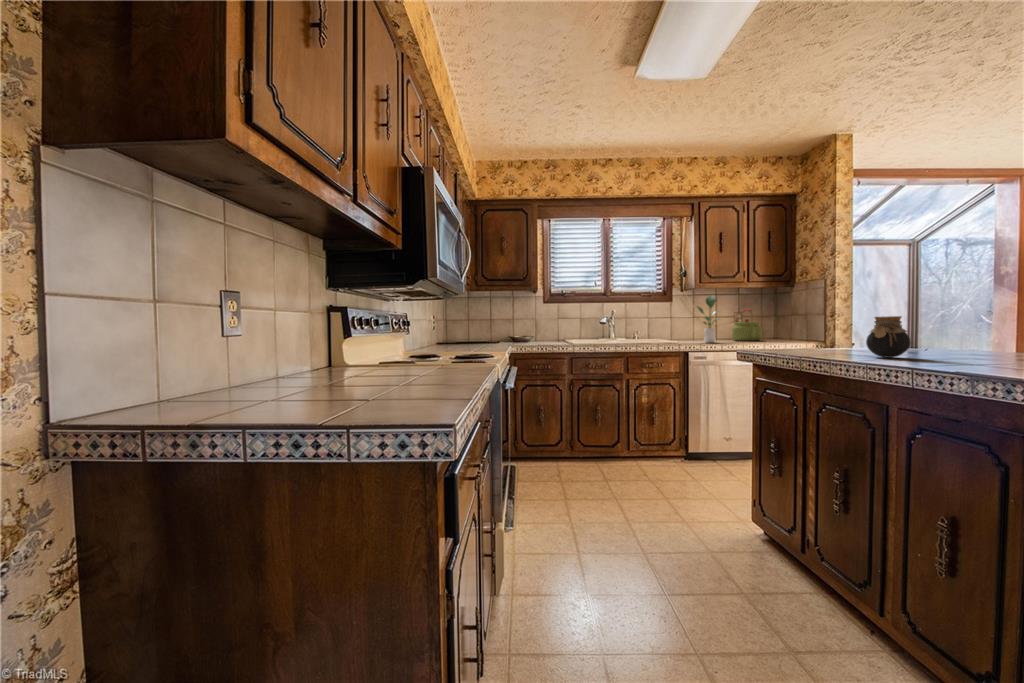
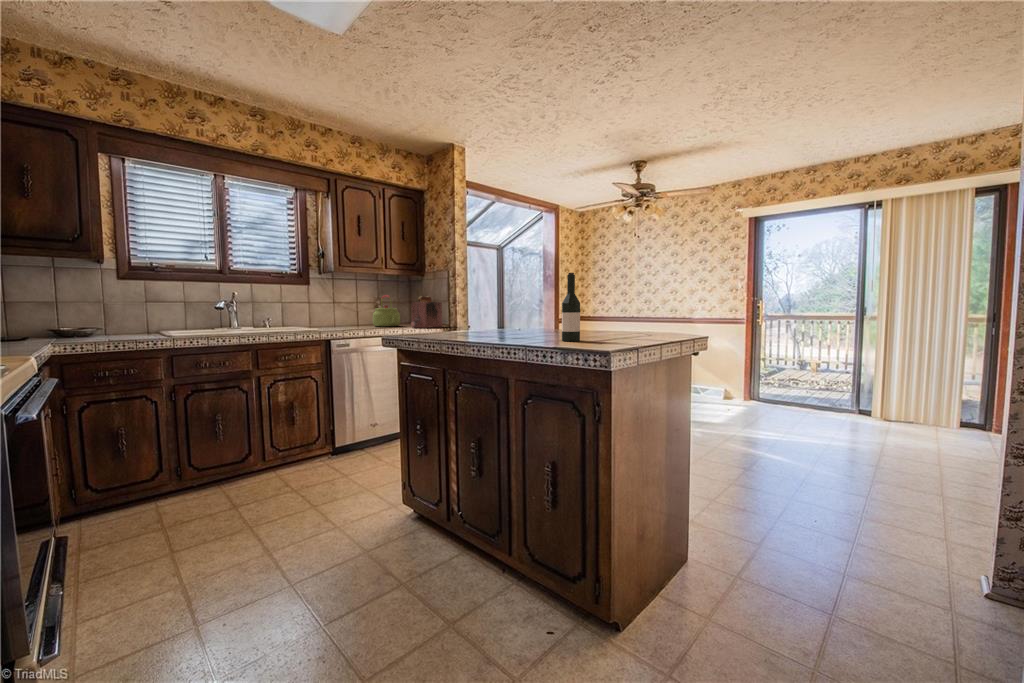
wine bottle: none [961,272,992,358] -> present [562,273,580,341]
potted plant: present [697,295,718,343] -> none [337,280,363,330]
toaster: none [772,309,812,342] -> present [411,296,442,328]
jar: present [866,316,910,358] -> none [504,307,535,344]

